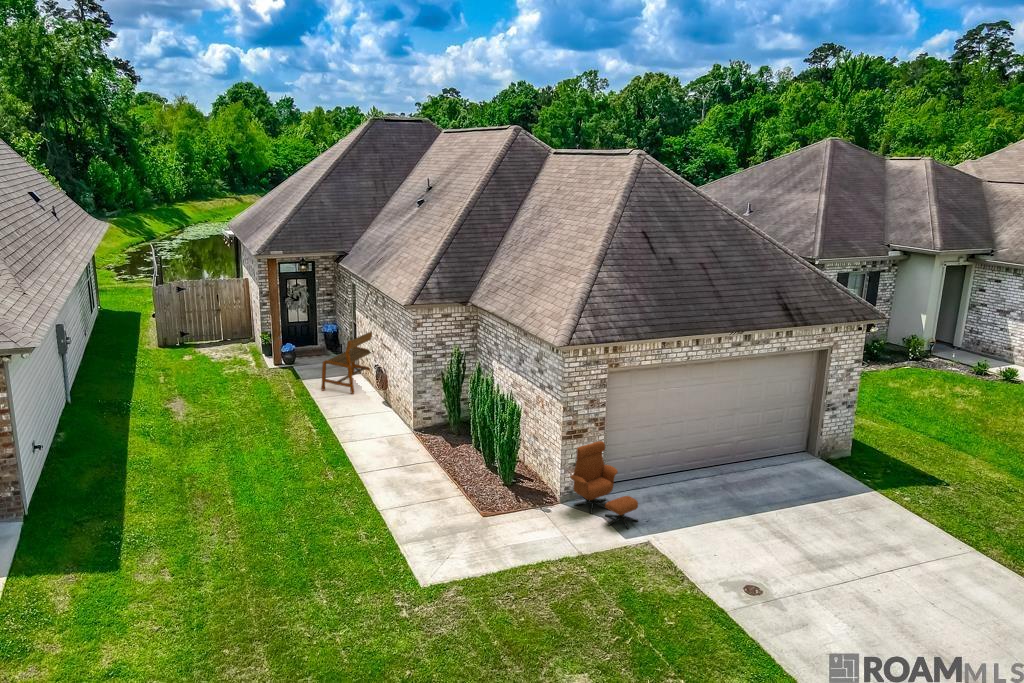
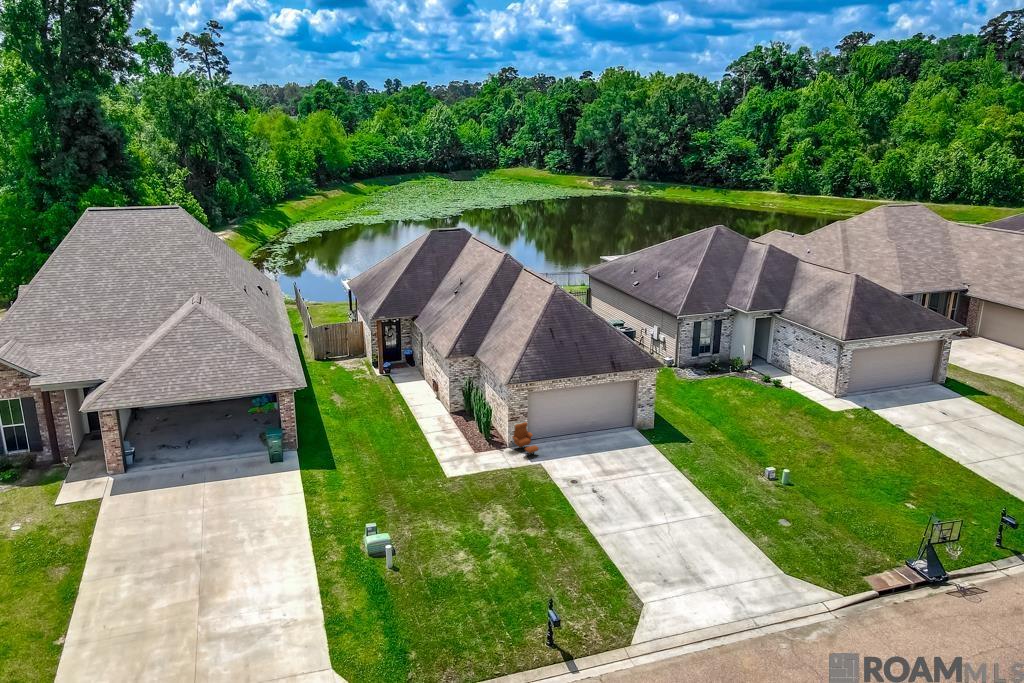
bench: present [321,331,372,394] -> none [406,359,435,393]

